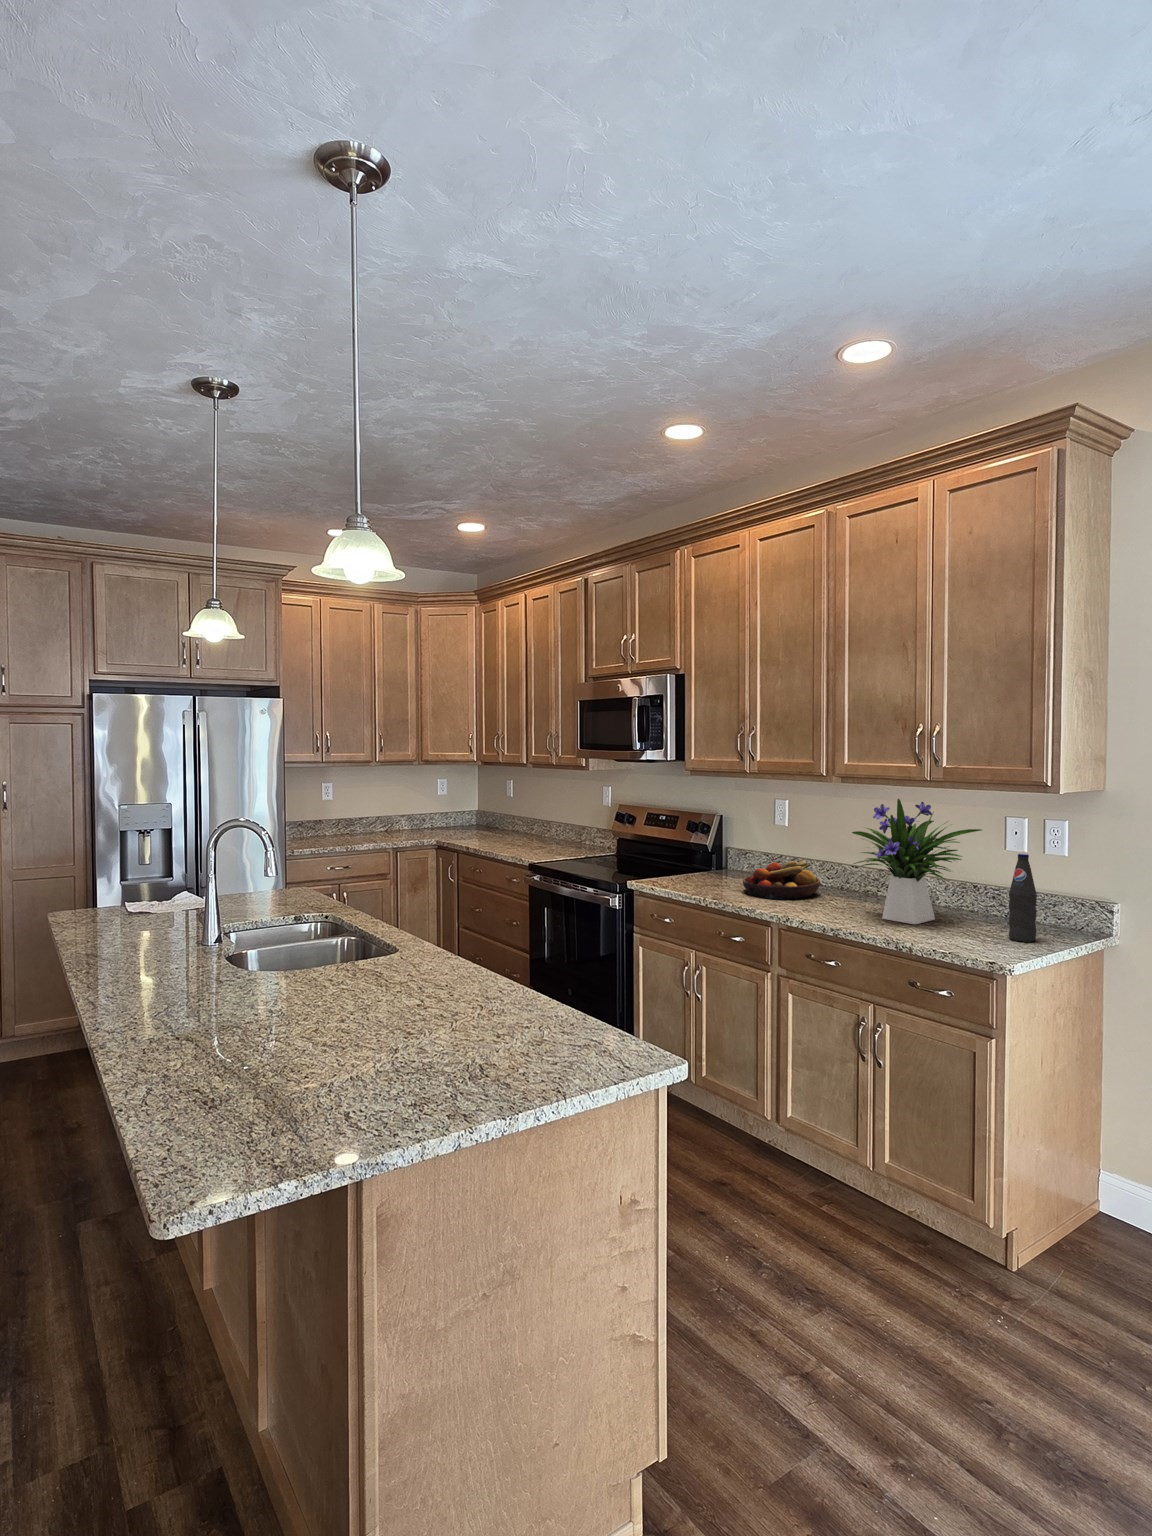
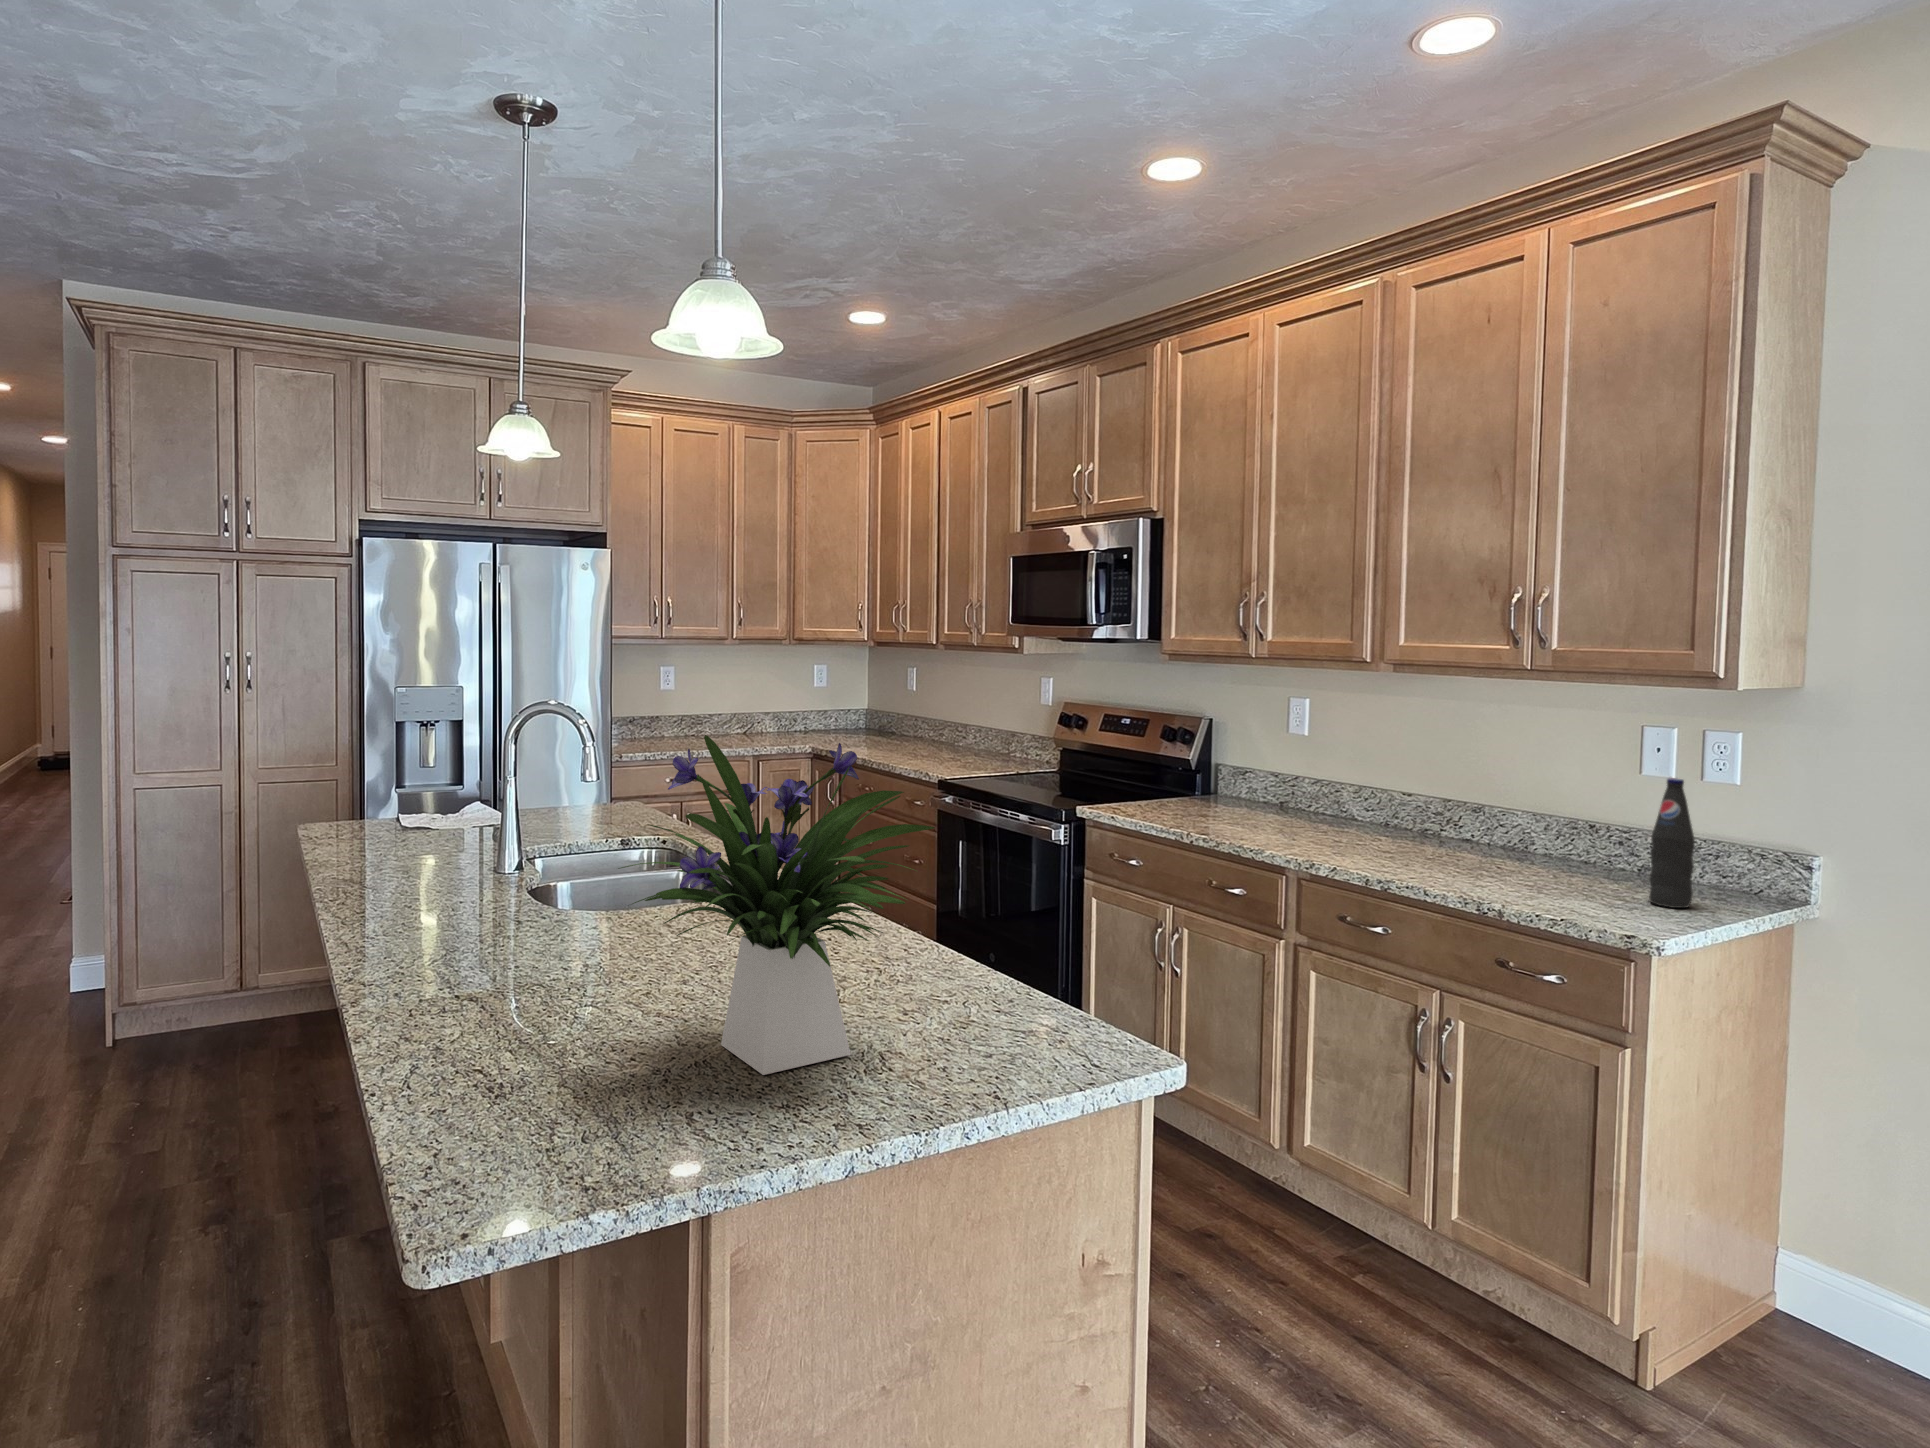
flower arrangement: present [852,799,982,924] -> present [618,735,935,1075]
fruit bowl: present [743,860,820,899] -> none [1245,784,1358,838]

